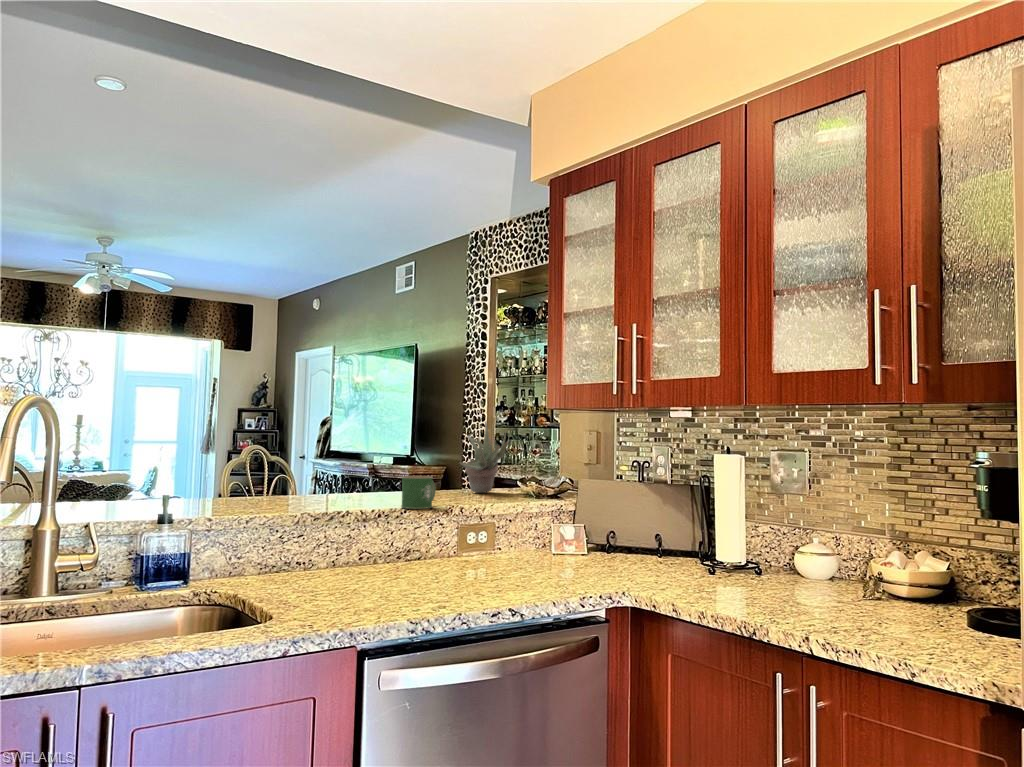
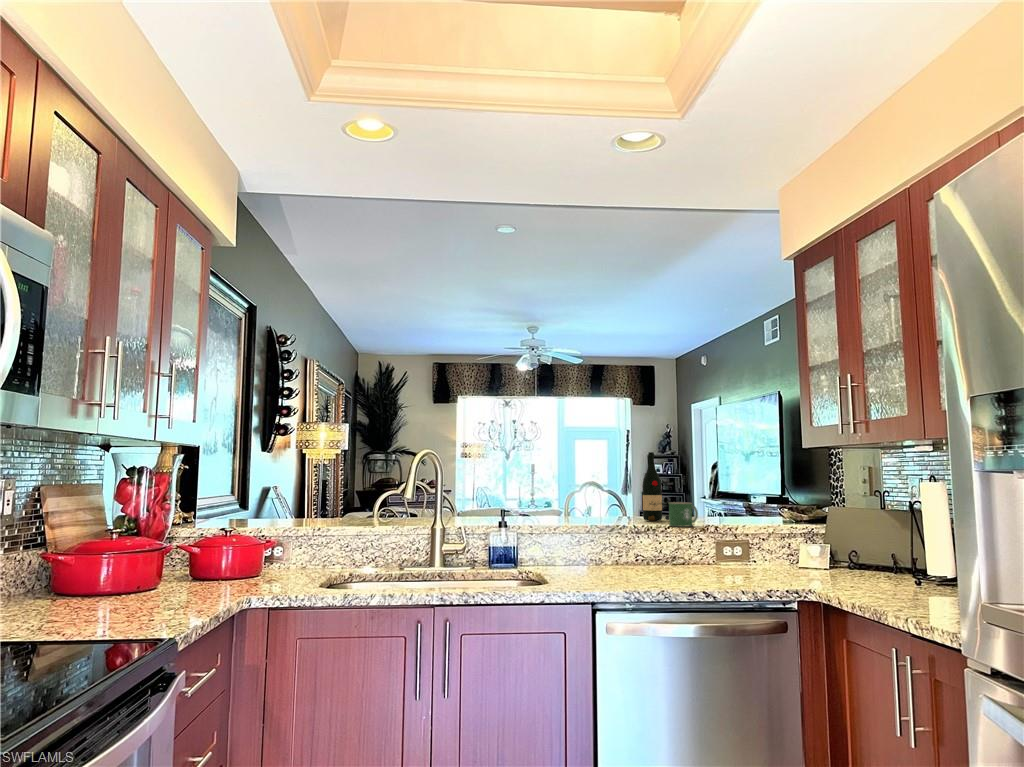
wine bottle: none [337,407,374,499] -> present [642,452,669,521]
succulent plant: present [460,422,508,493] -> none [731,460,780,520]

